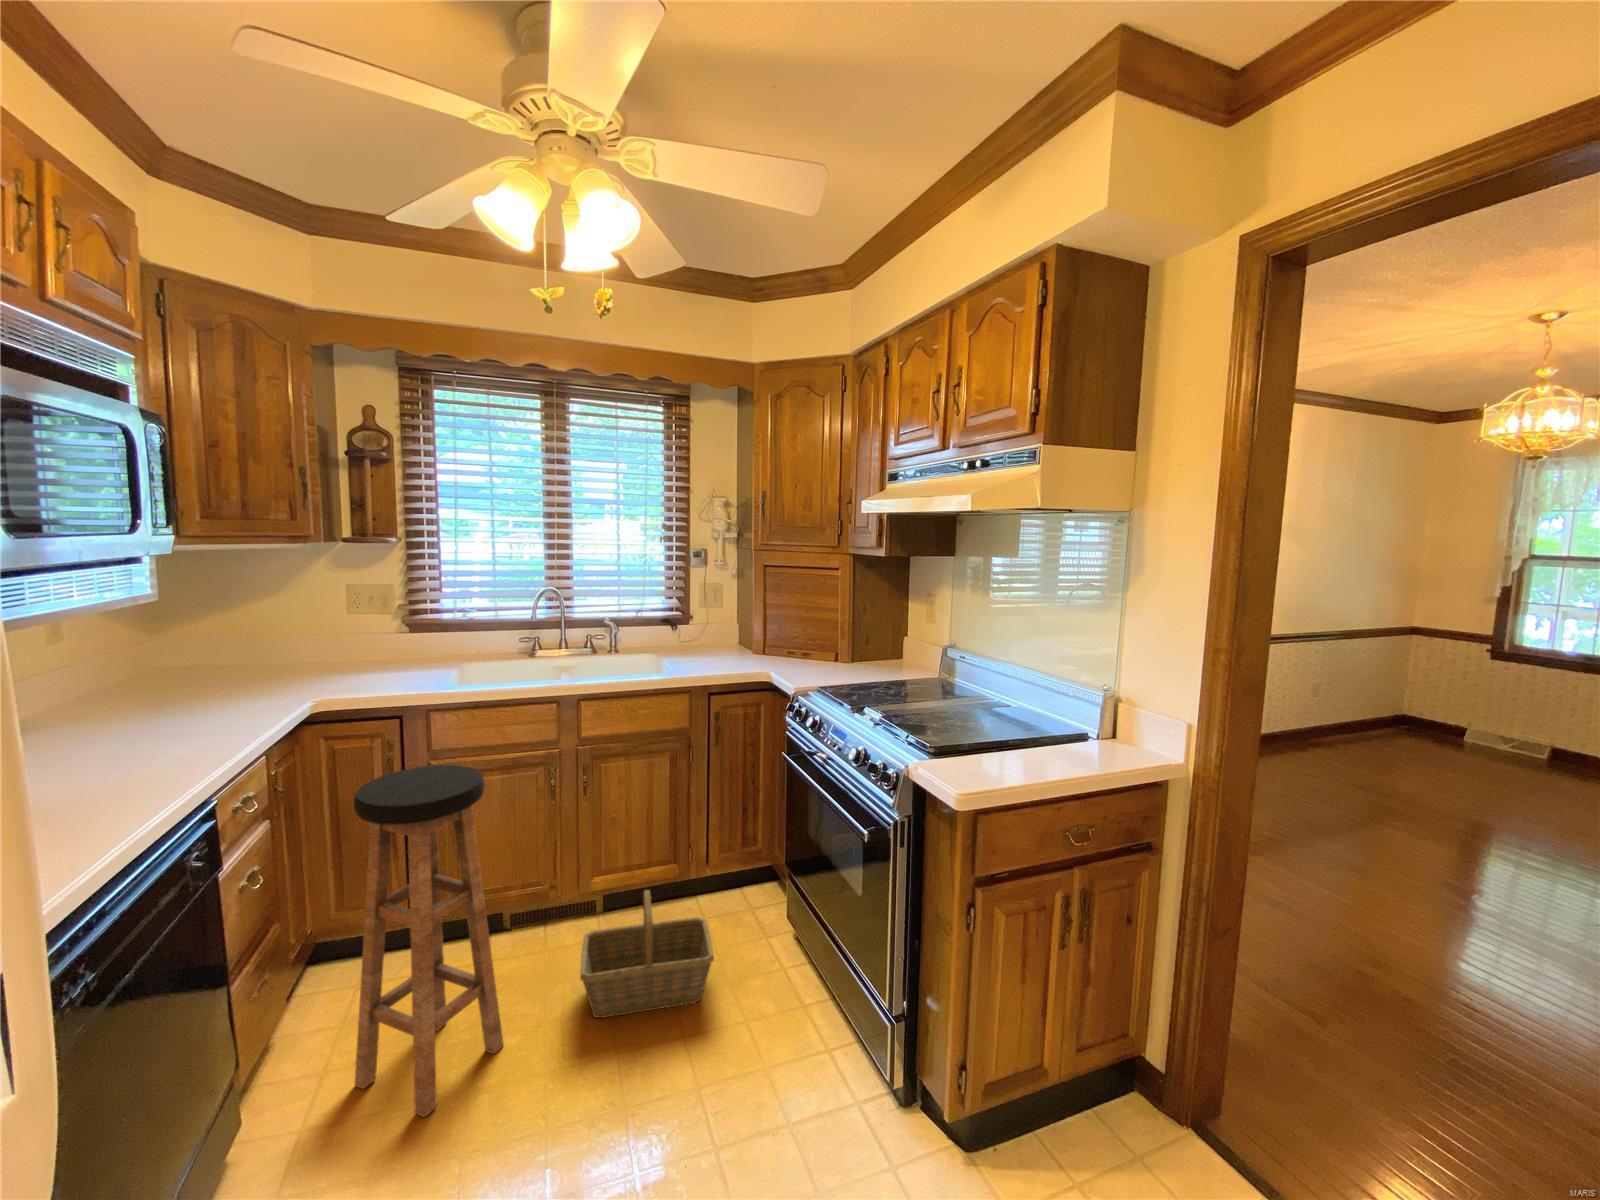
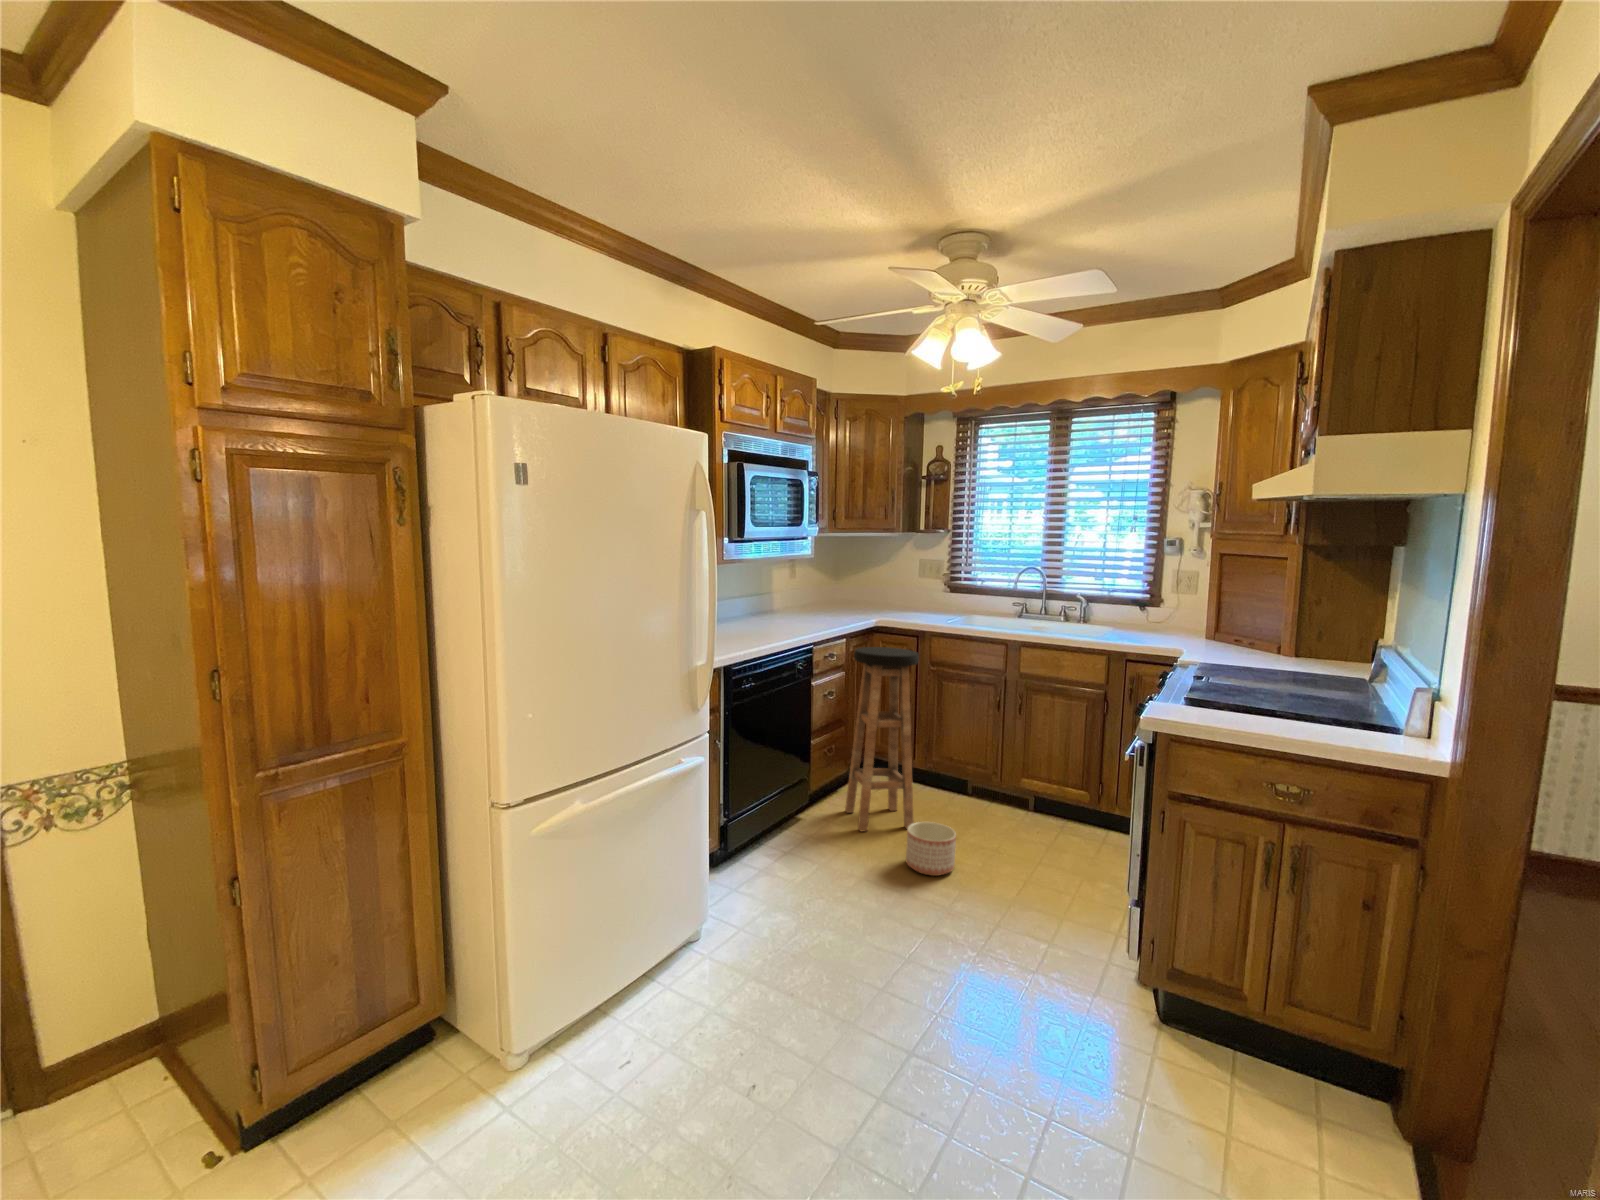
basket: present [580,890,714,1018] -> none [960,776,1068,865]
planter: none [552,1029,632,1139] -> present [906,822,956,876]

